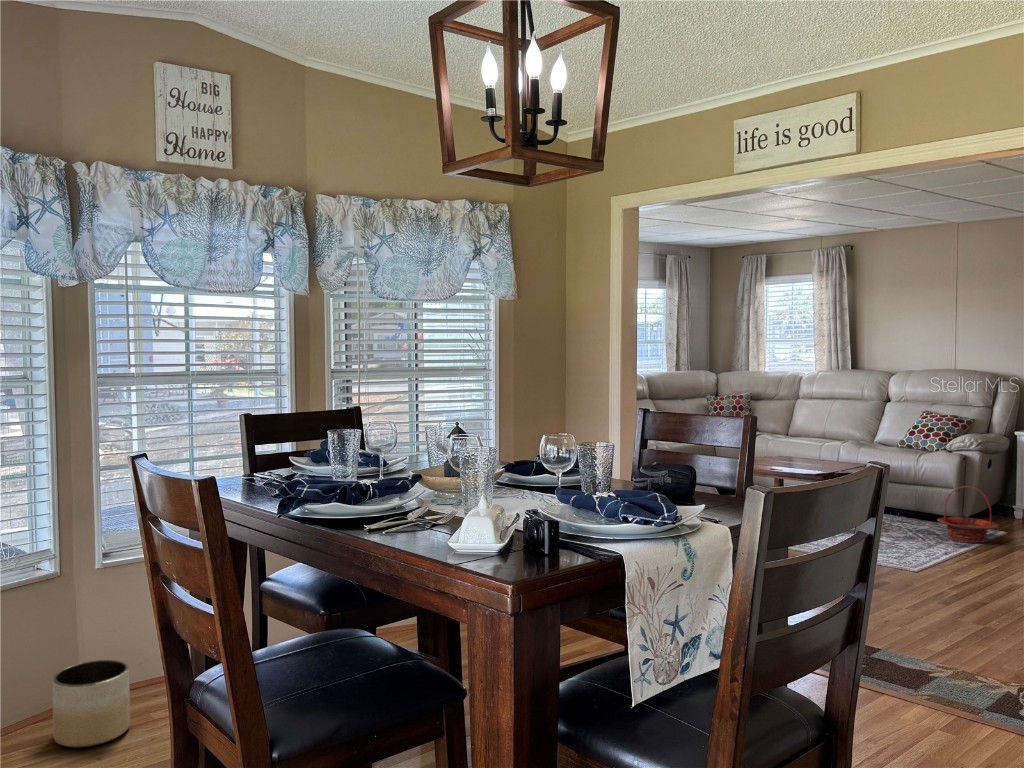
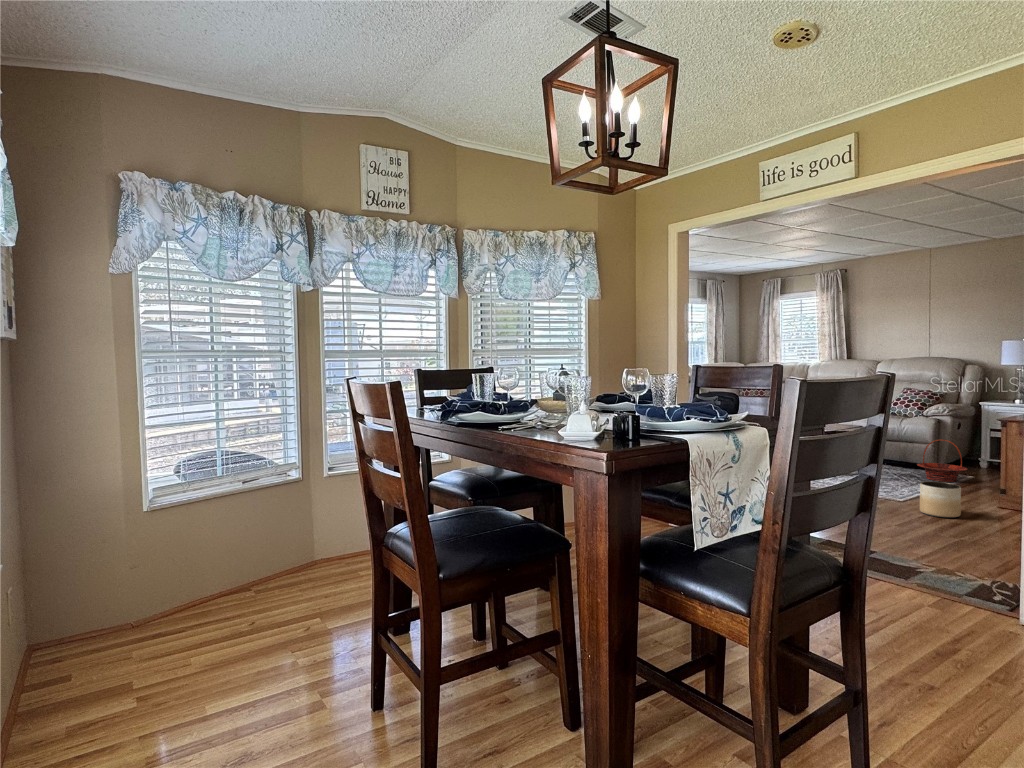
planter: present [53,660,130,748] -> present [920,481,961,518]

